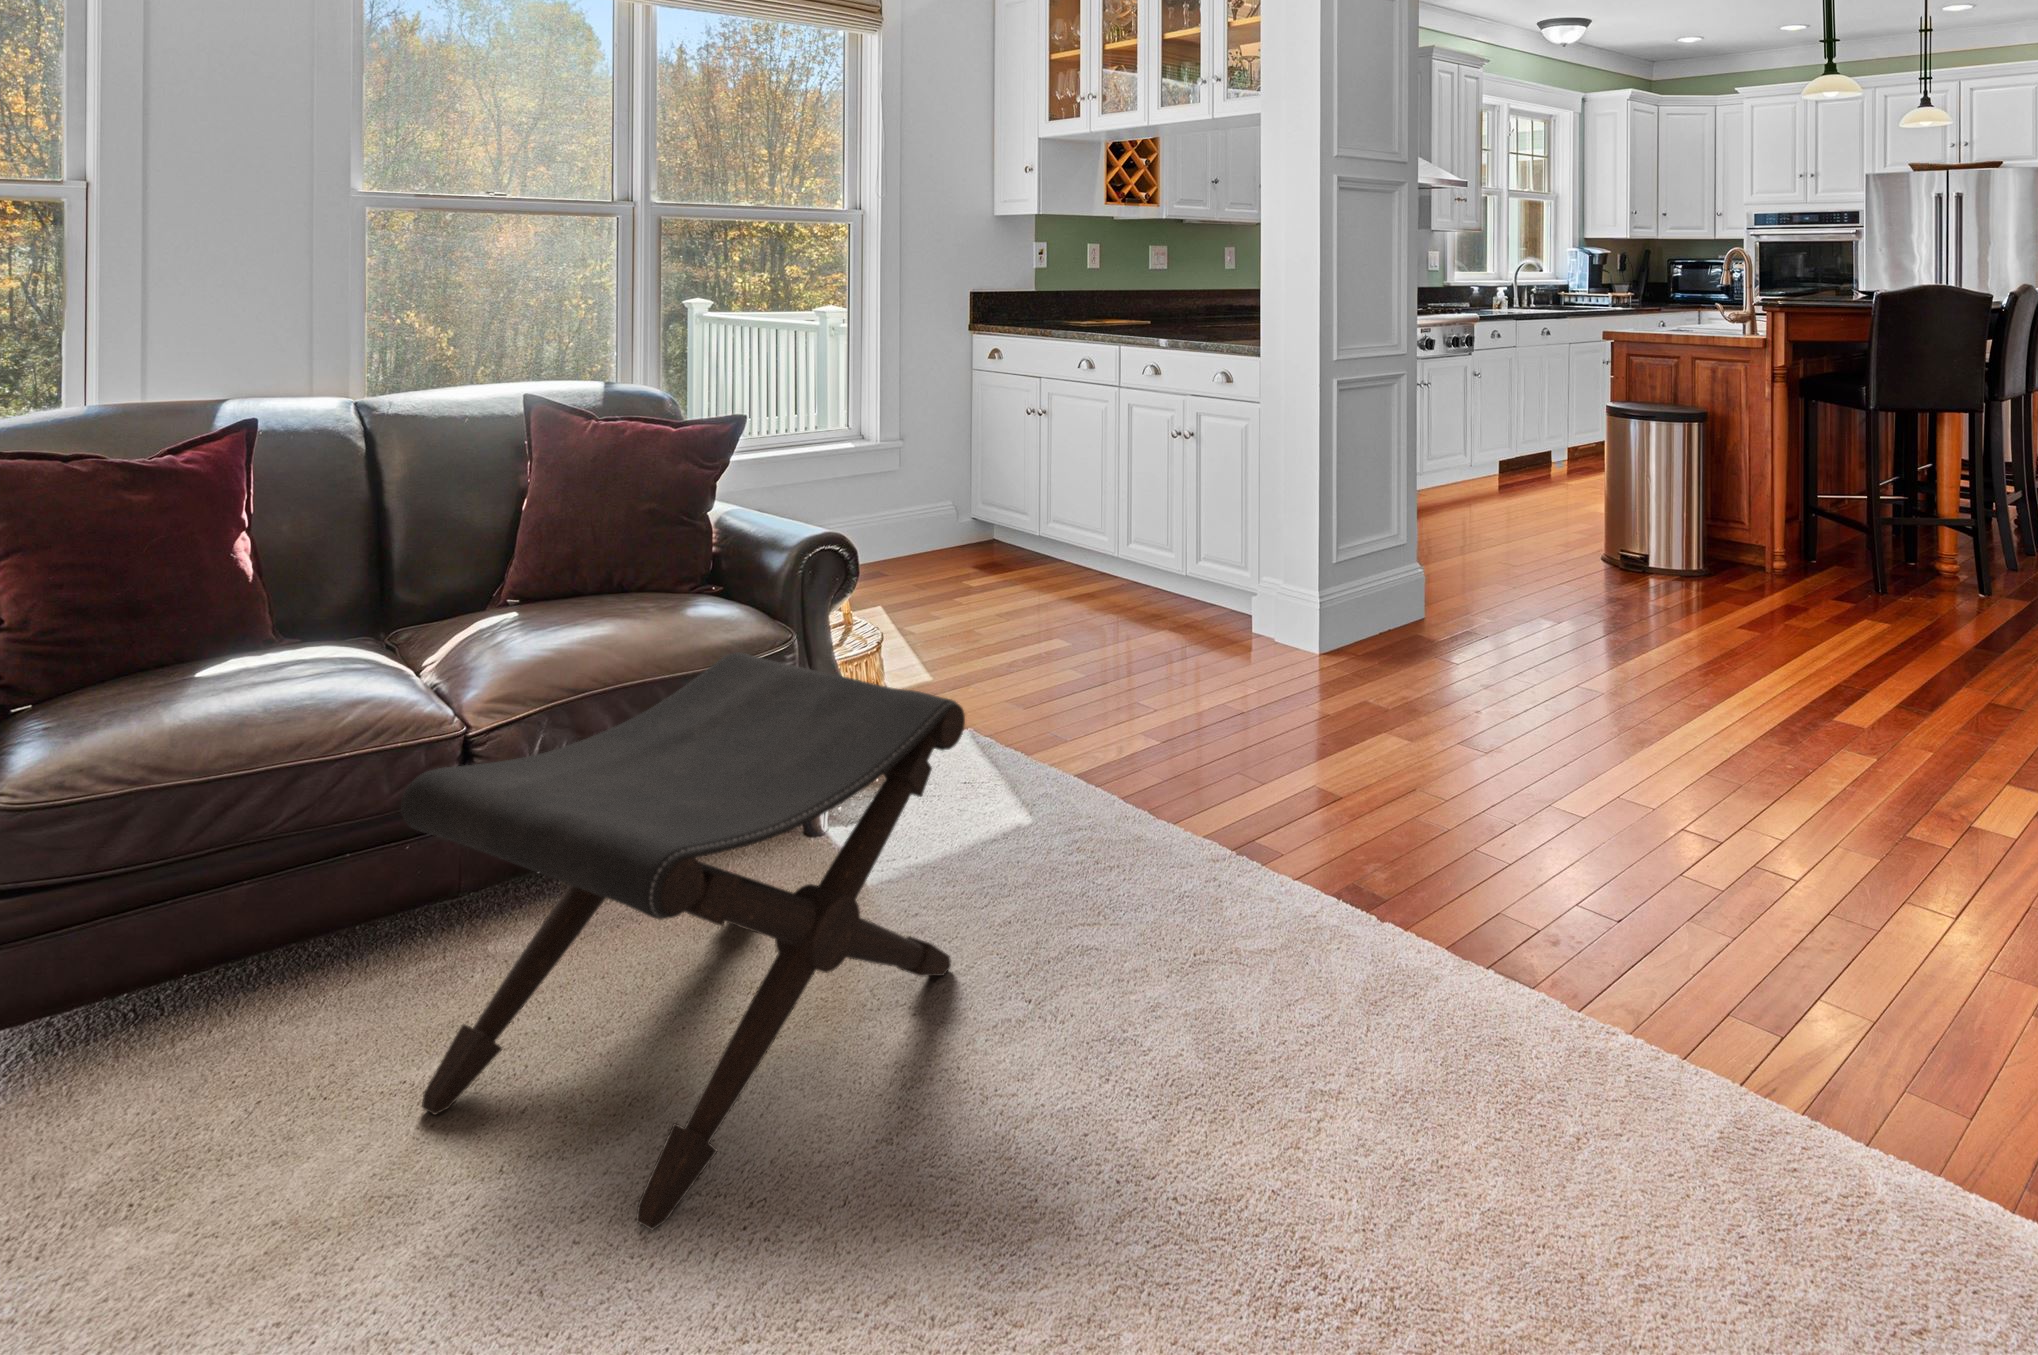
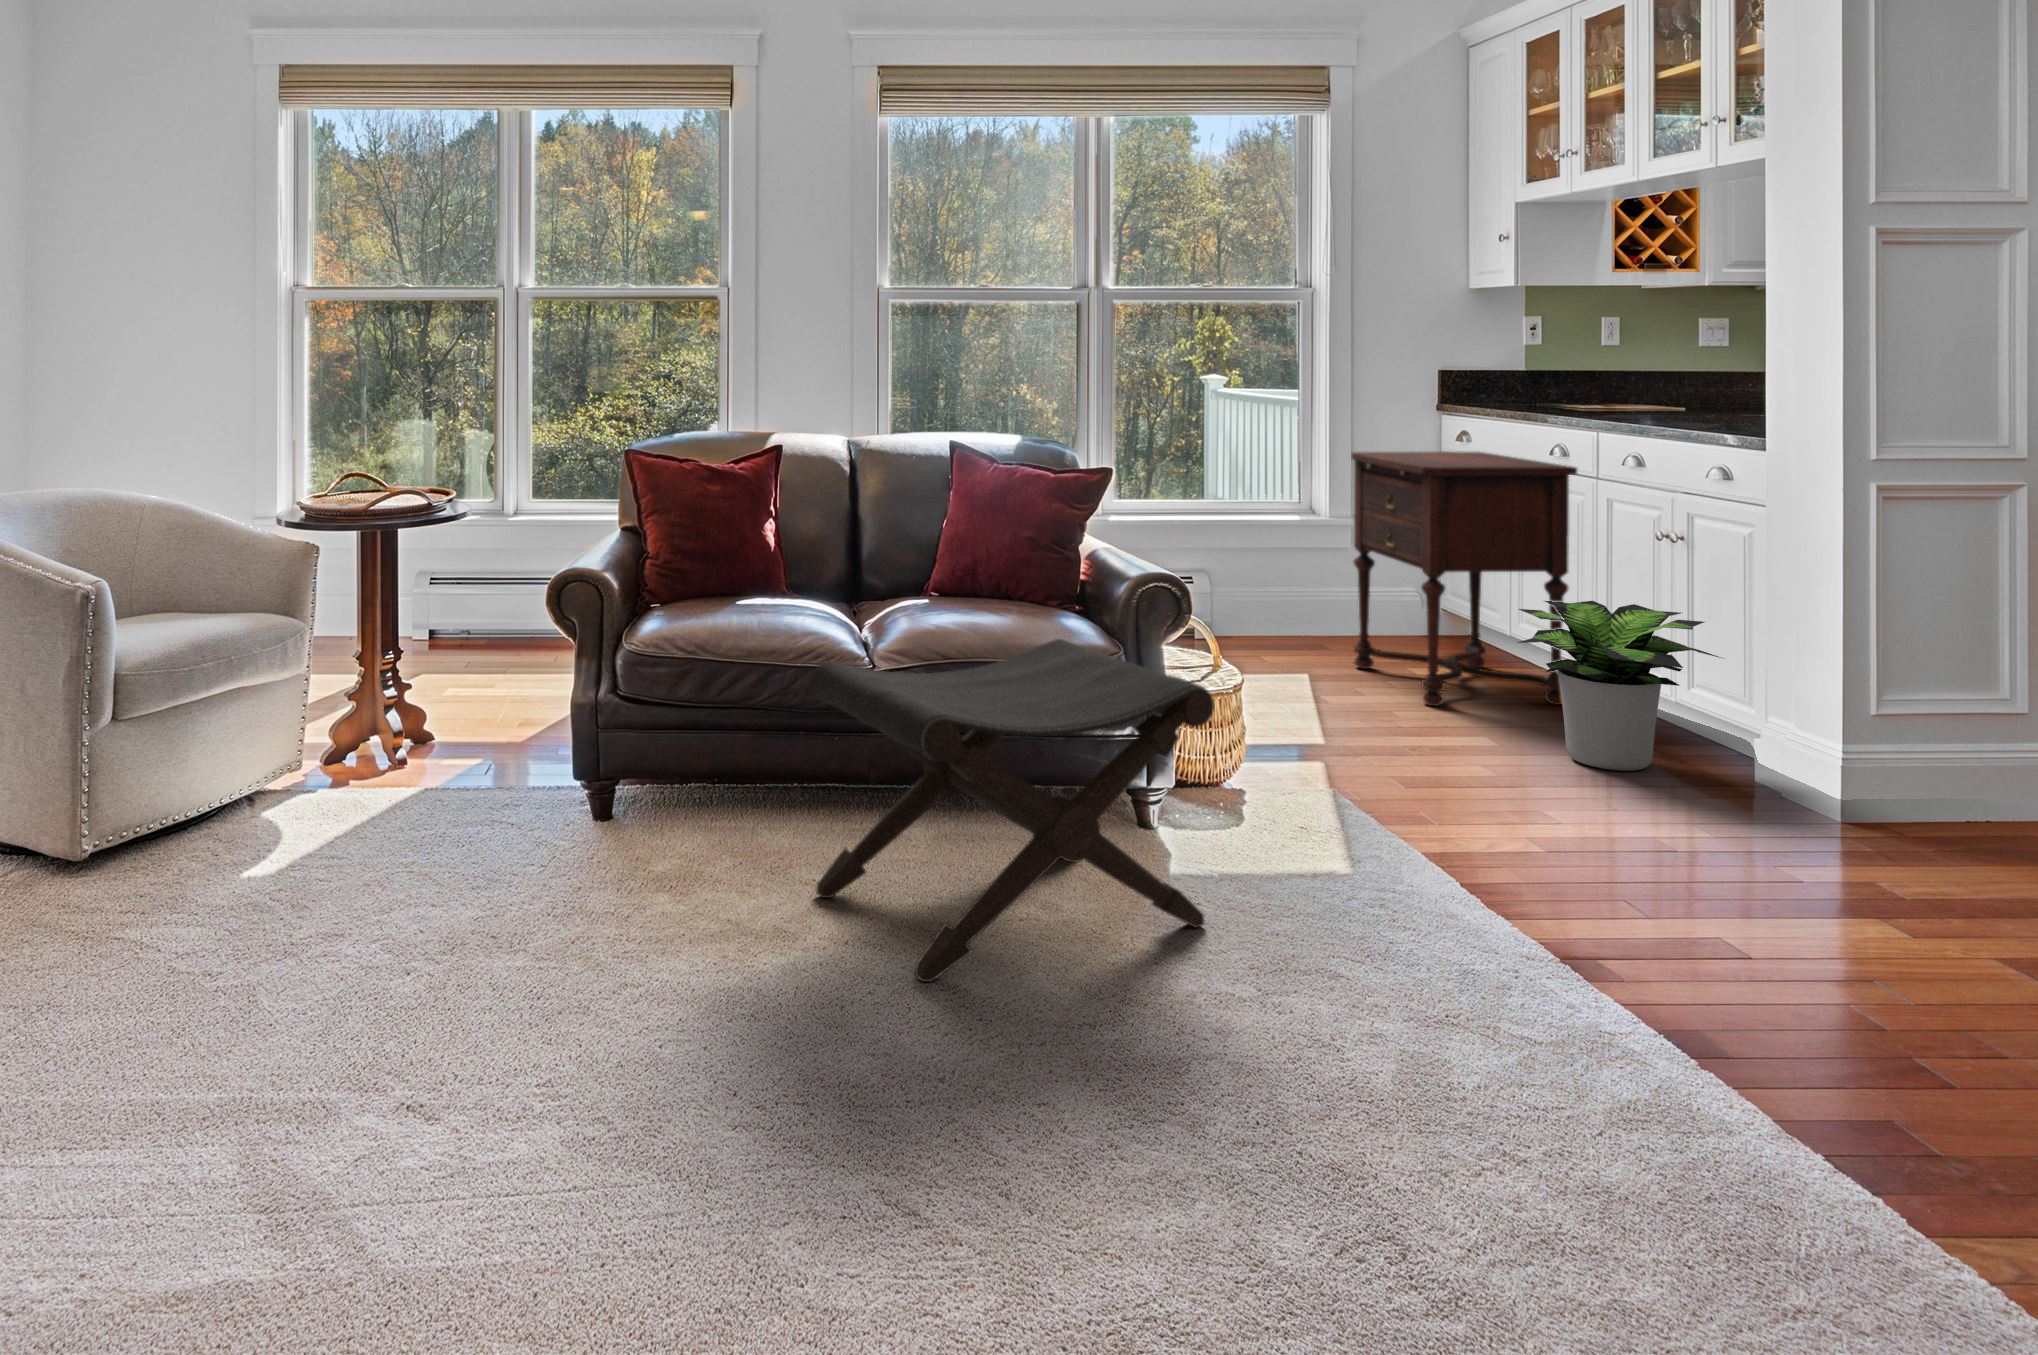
side table: none [905,363,1105,605] -> present [1351,452,1577,706]
potted plant: none [1089,498,1244,648] -> present [1518,601,1720,771]

